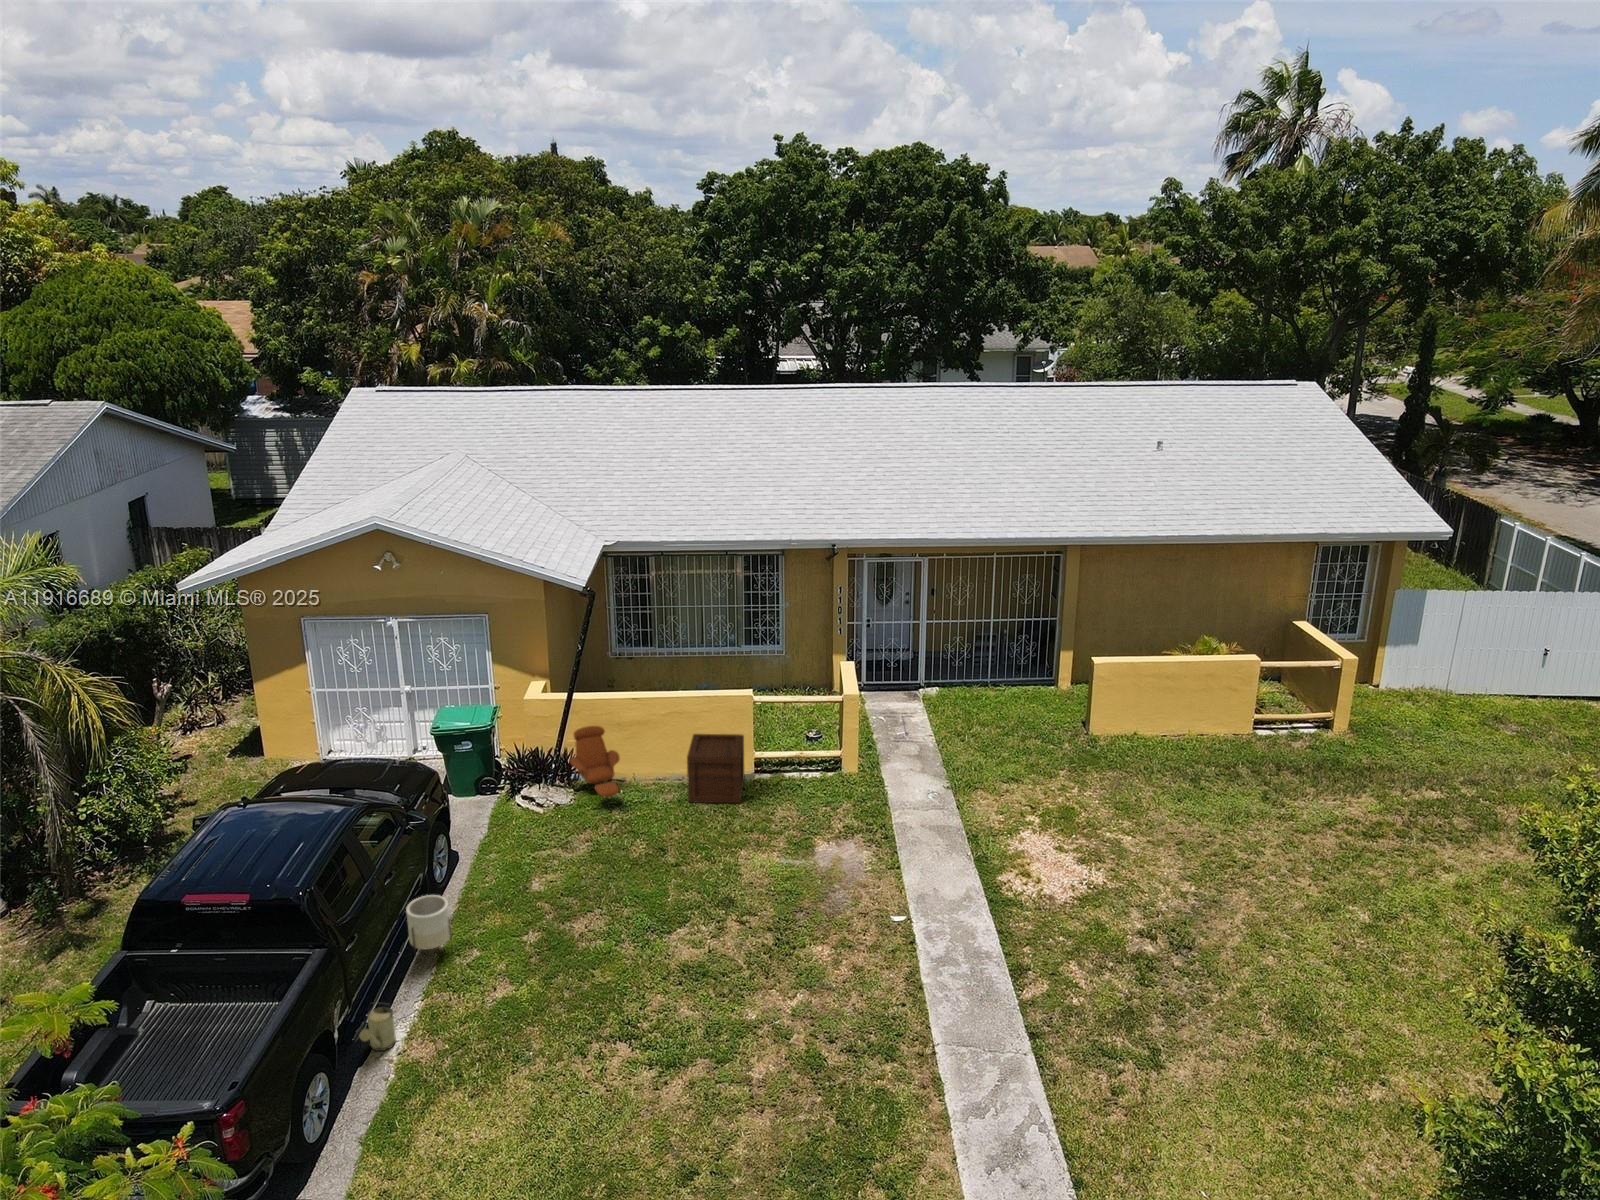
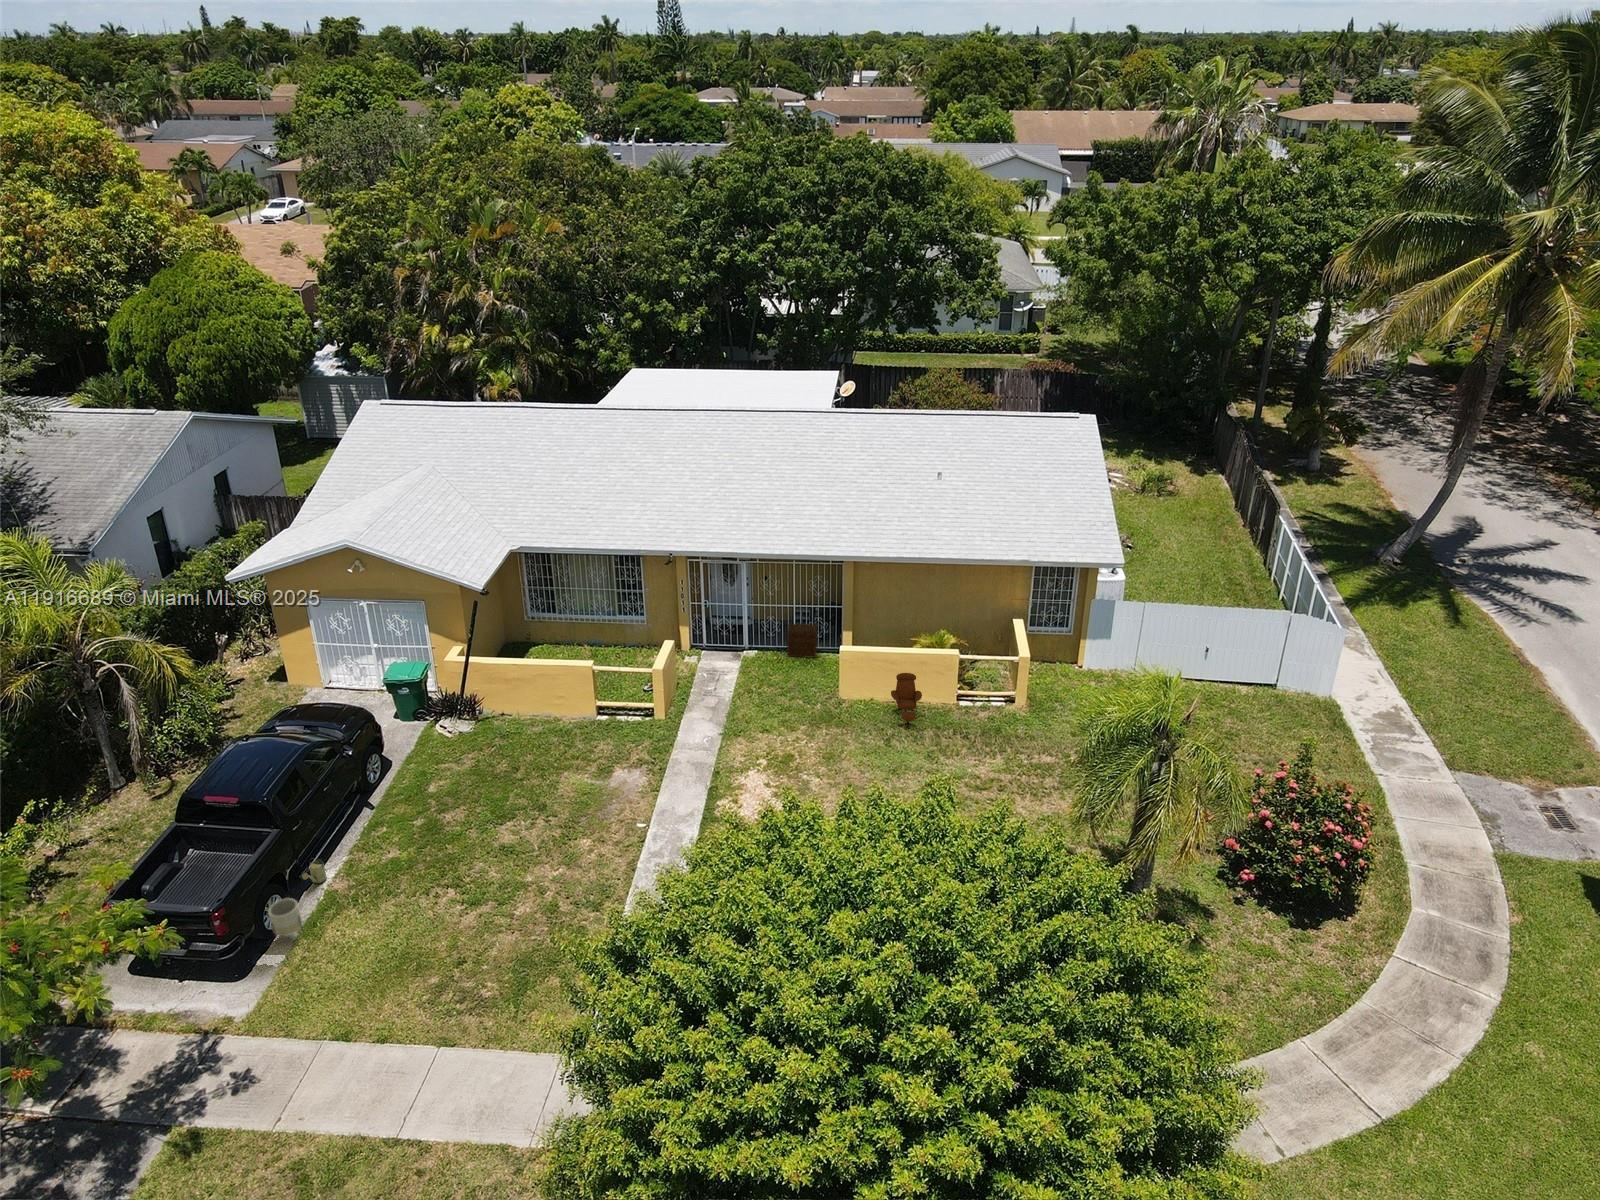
lounge chair: present [570,726,620,810] -> present [891,673,922,731]
wooden crate: present [687,734,744,803] -> present [787,622,818,658]
planter: present [406,895,452,950] -> present [268,898,302,936]

